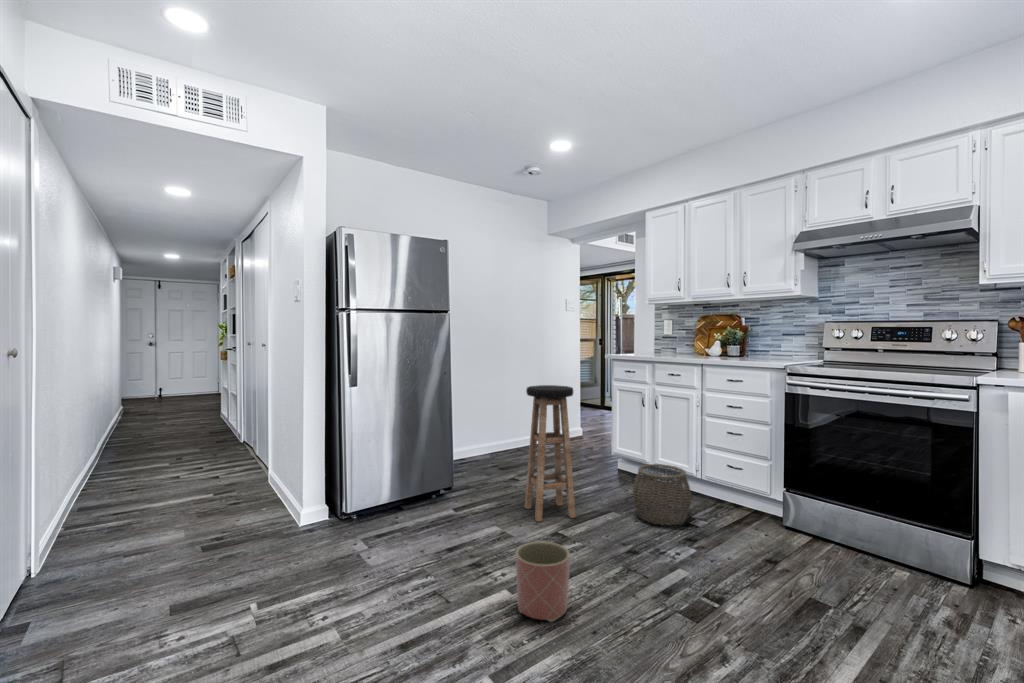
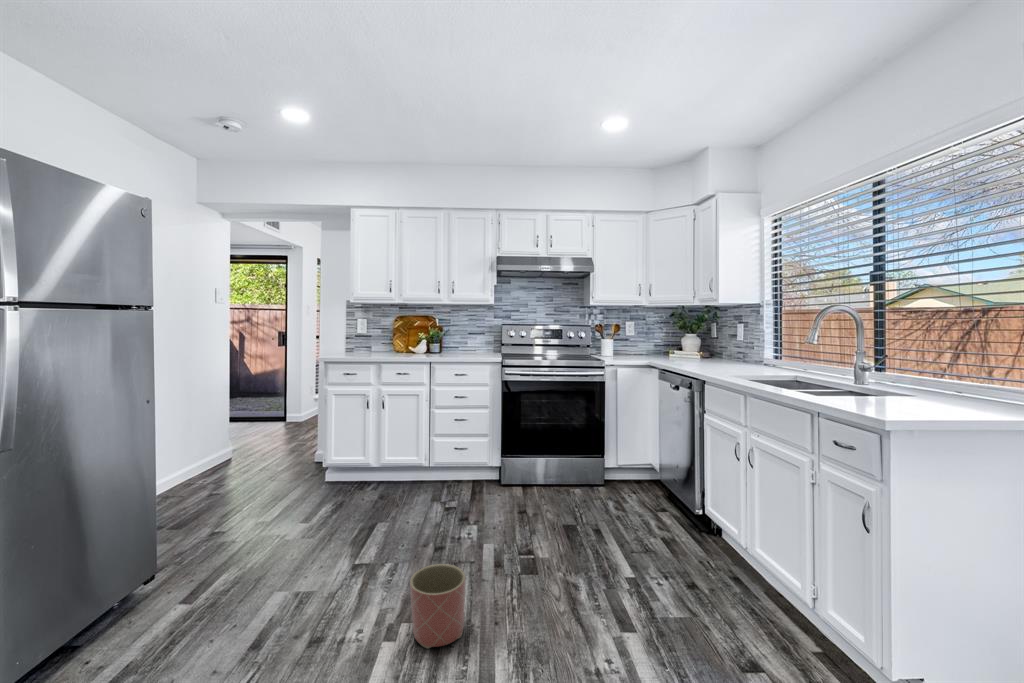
bar stool: present [525,385,576,522] -> none [287,402,354,559]
woven basket: present [633,464,691,526] -> none [396,459,449,516]

